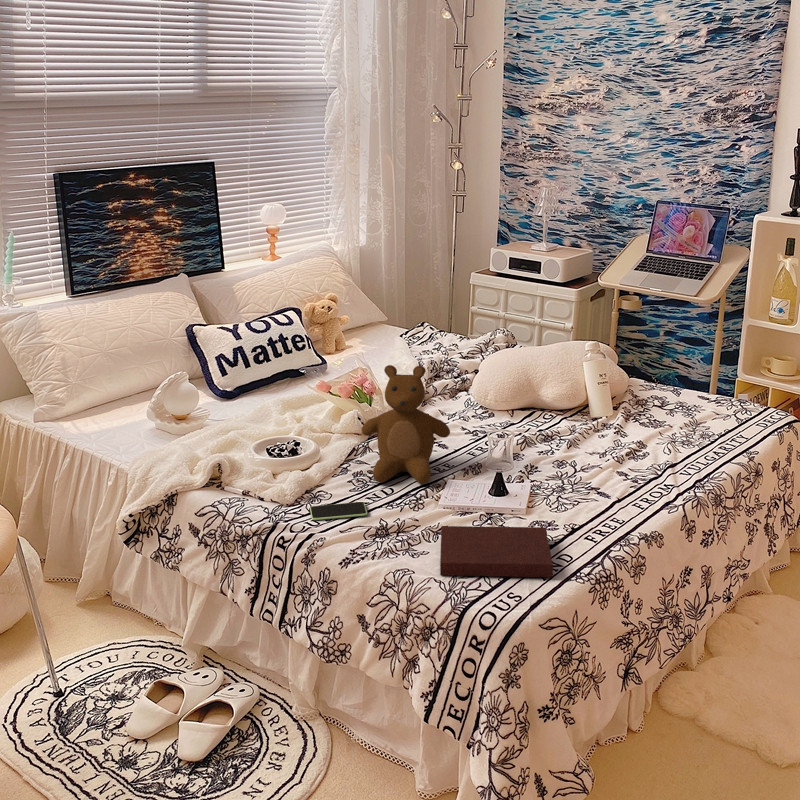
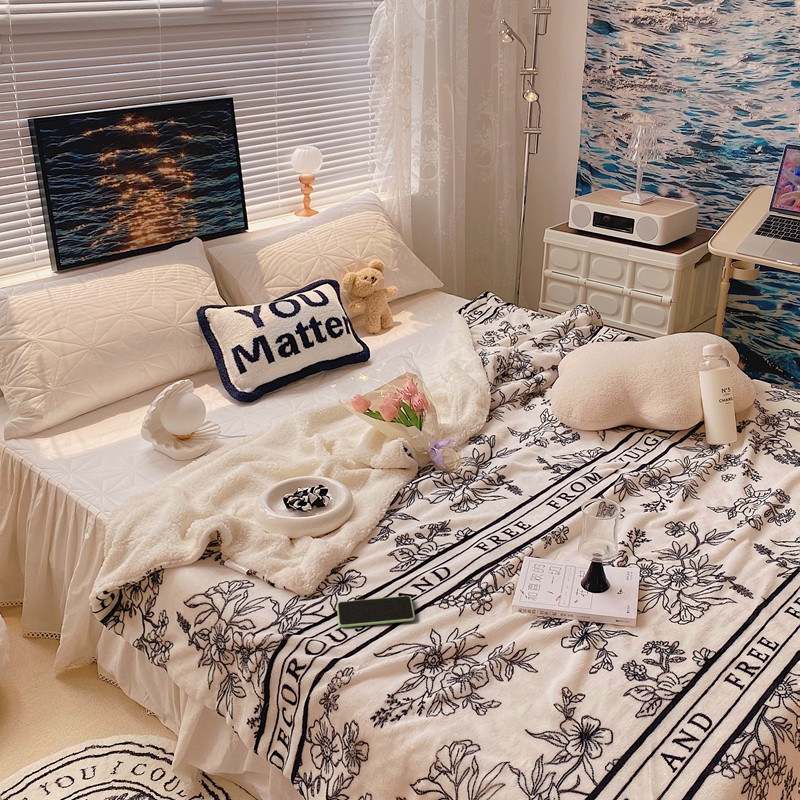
teddy bear: present [362,365,450,484] -> none [409,400,529,563]
notebook: present [440,526,553,577] -> none [518,652,686,759]

